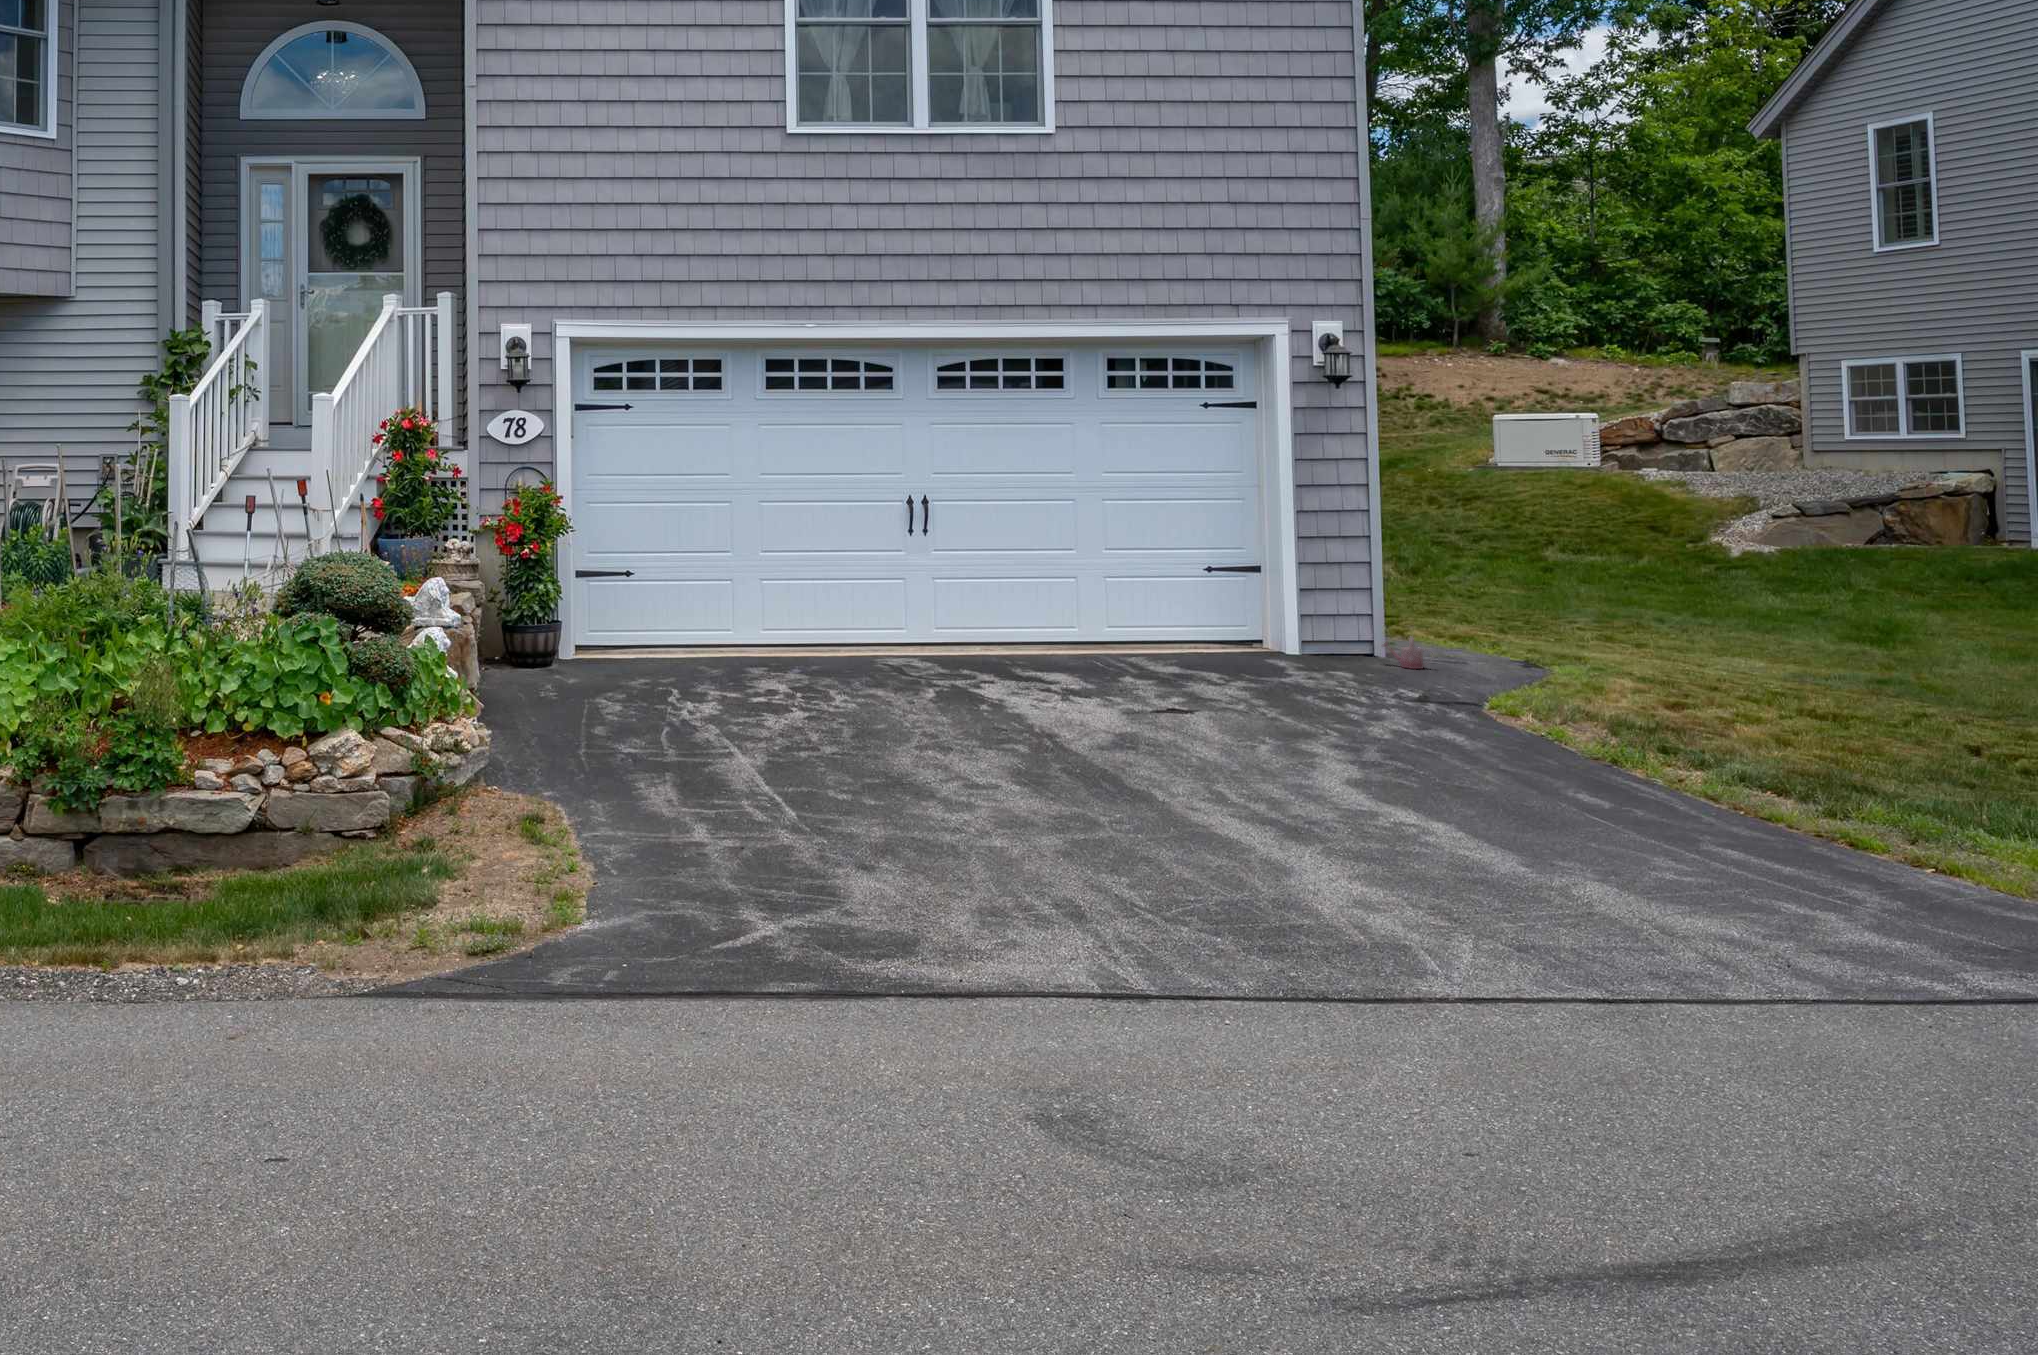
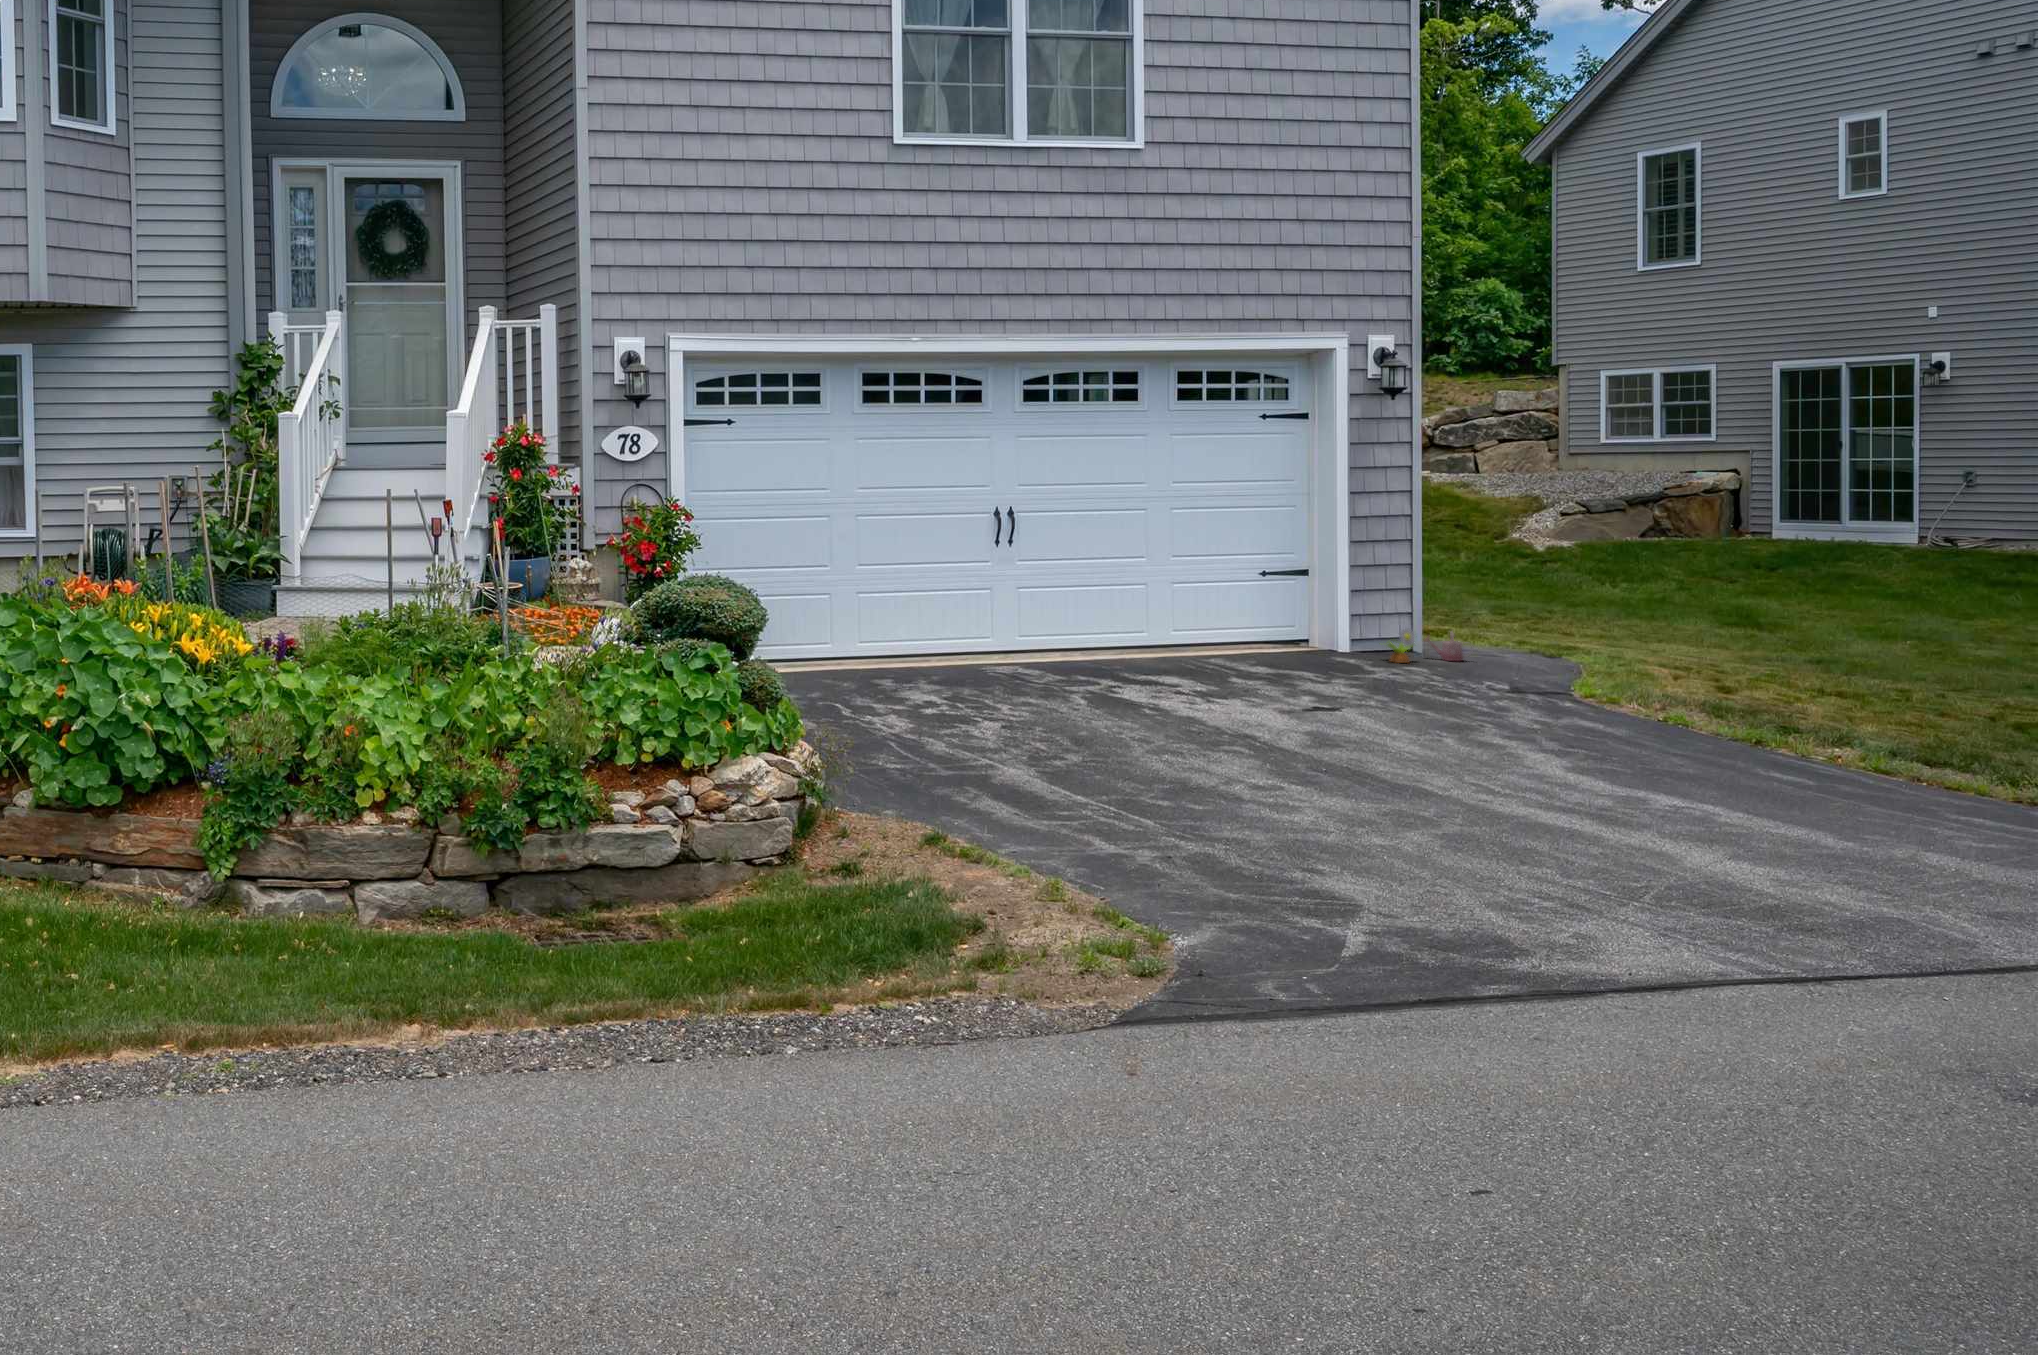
decorative plant: none [1327,630,1370,669] -> present [1386,628,1415,663]

